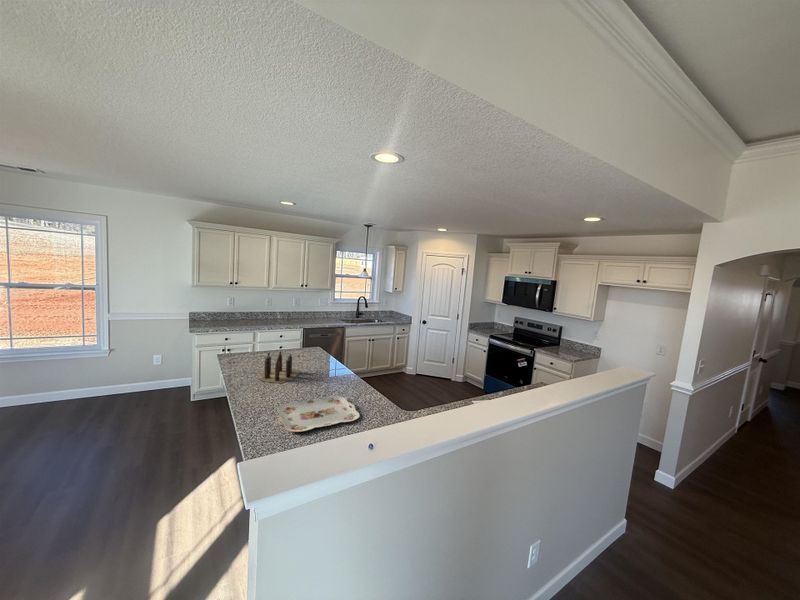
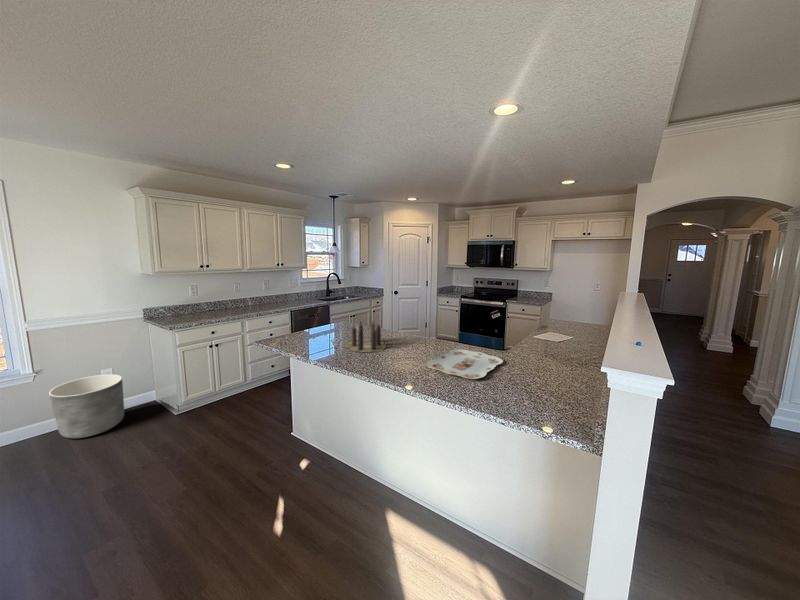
planter: none [110,359,161,404] -> present [49,374,124,438]

